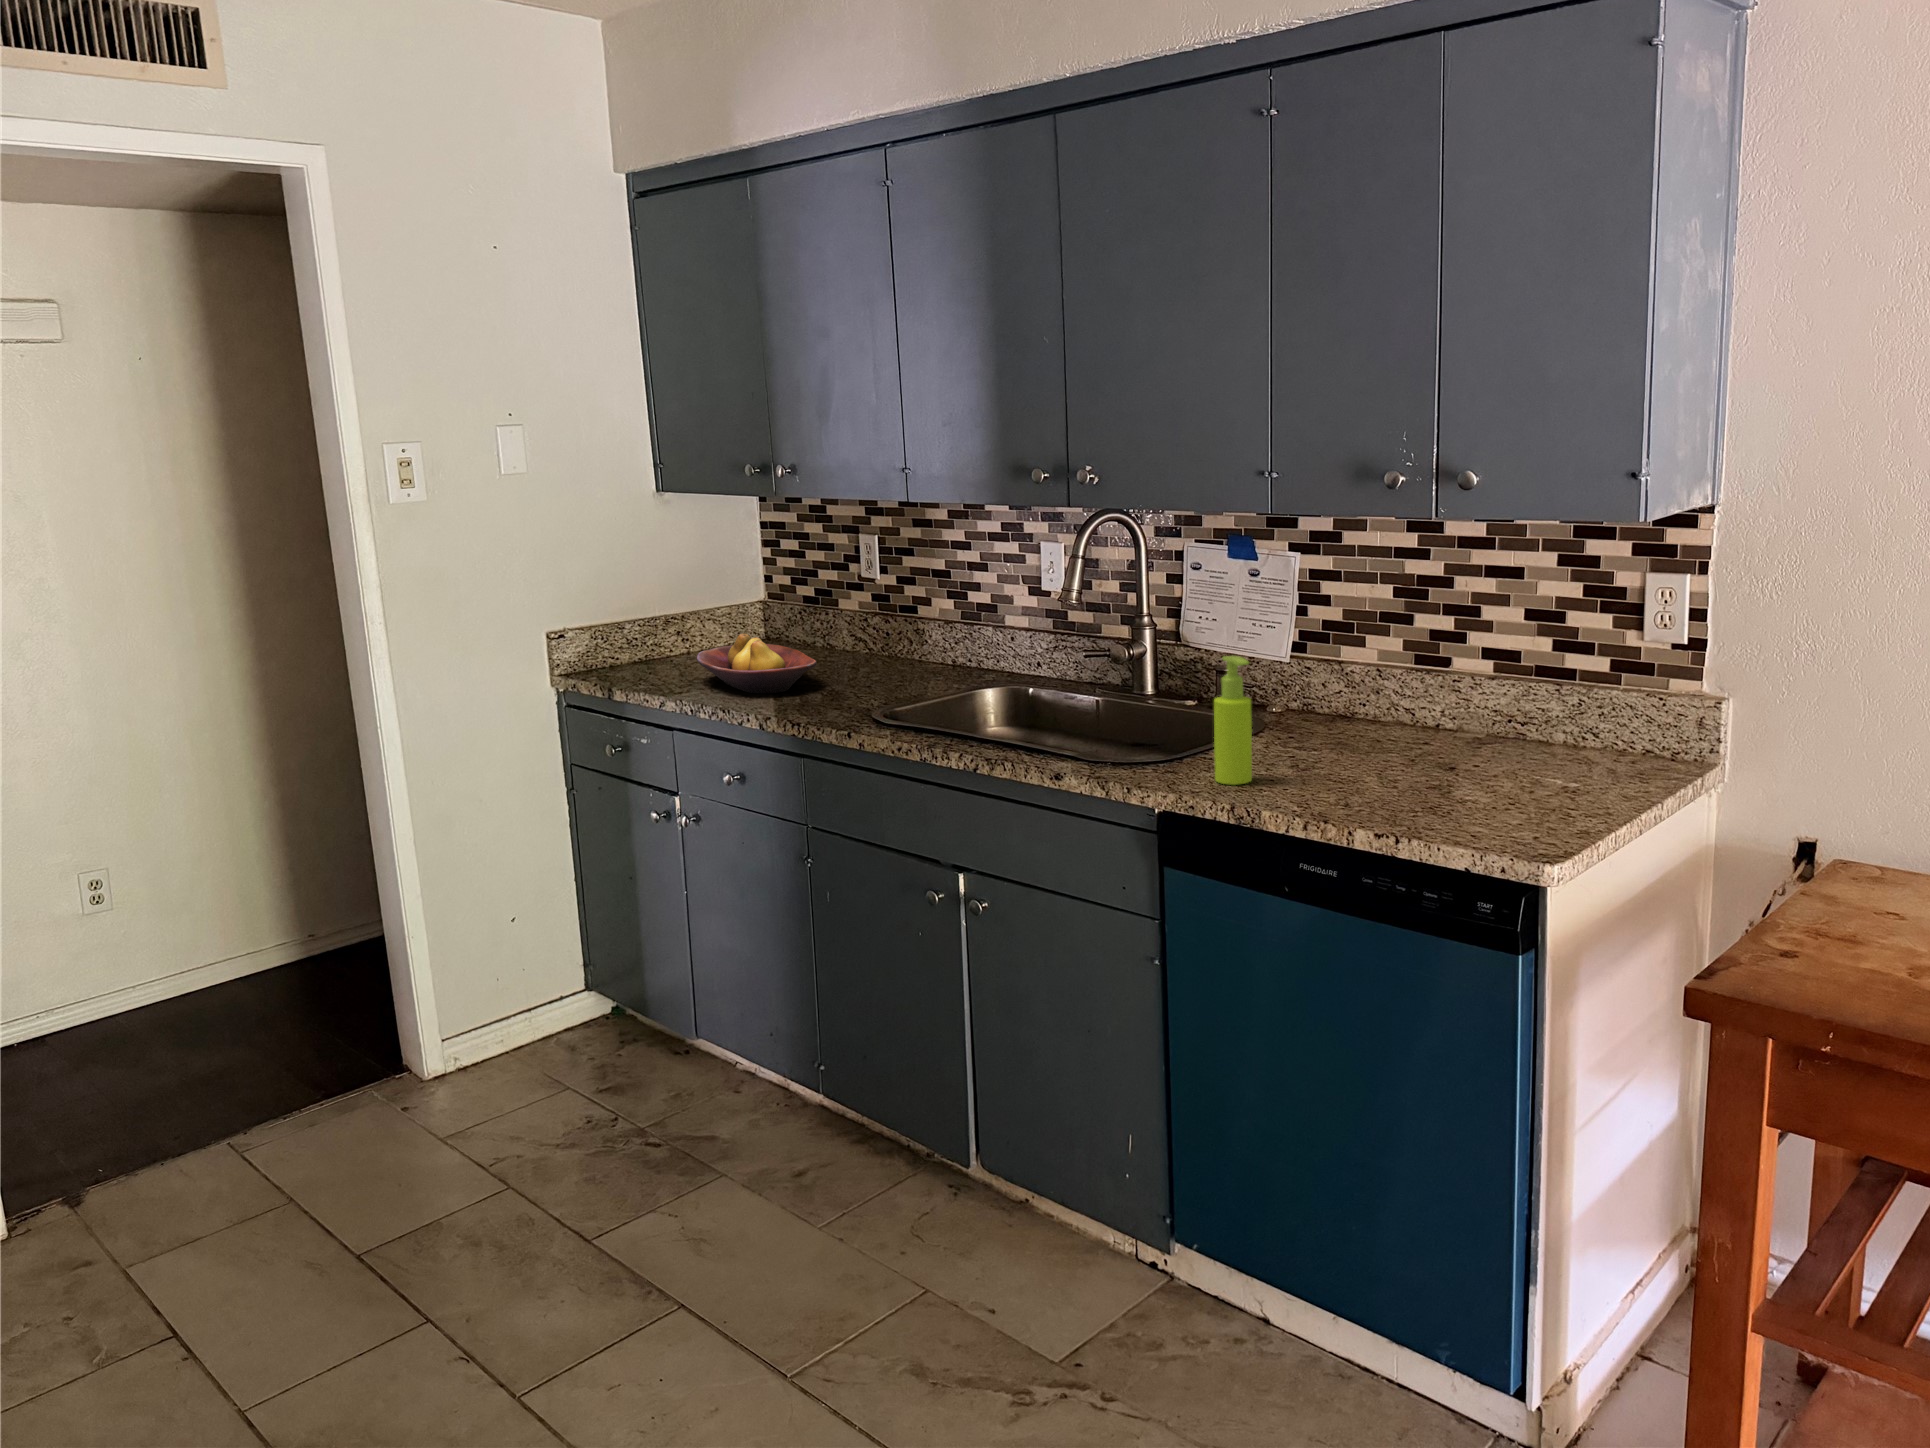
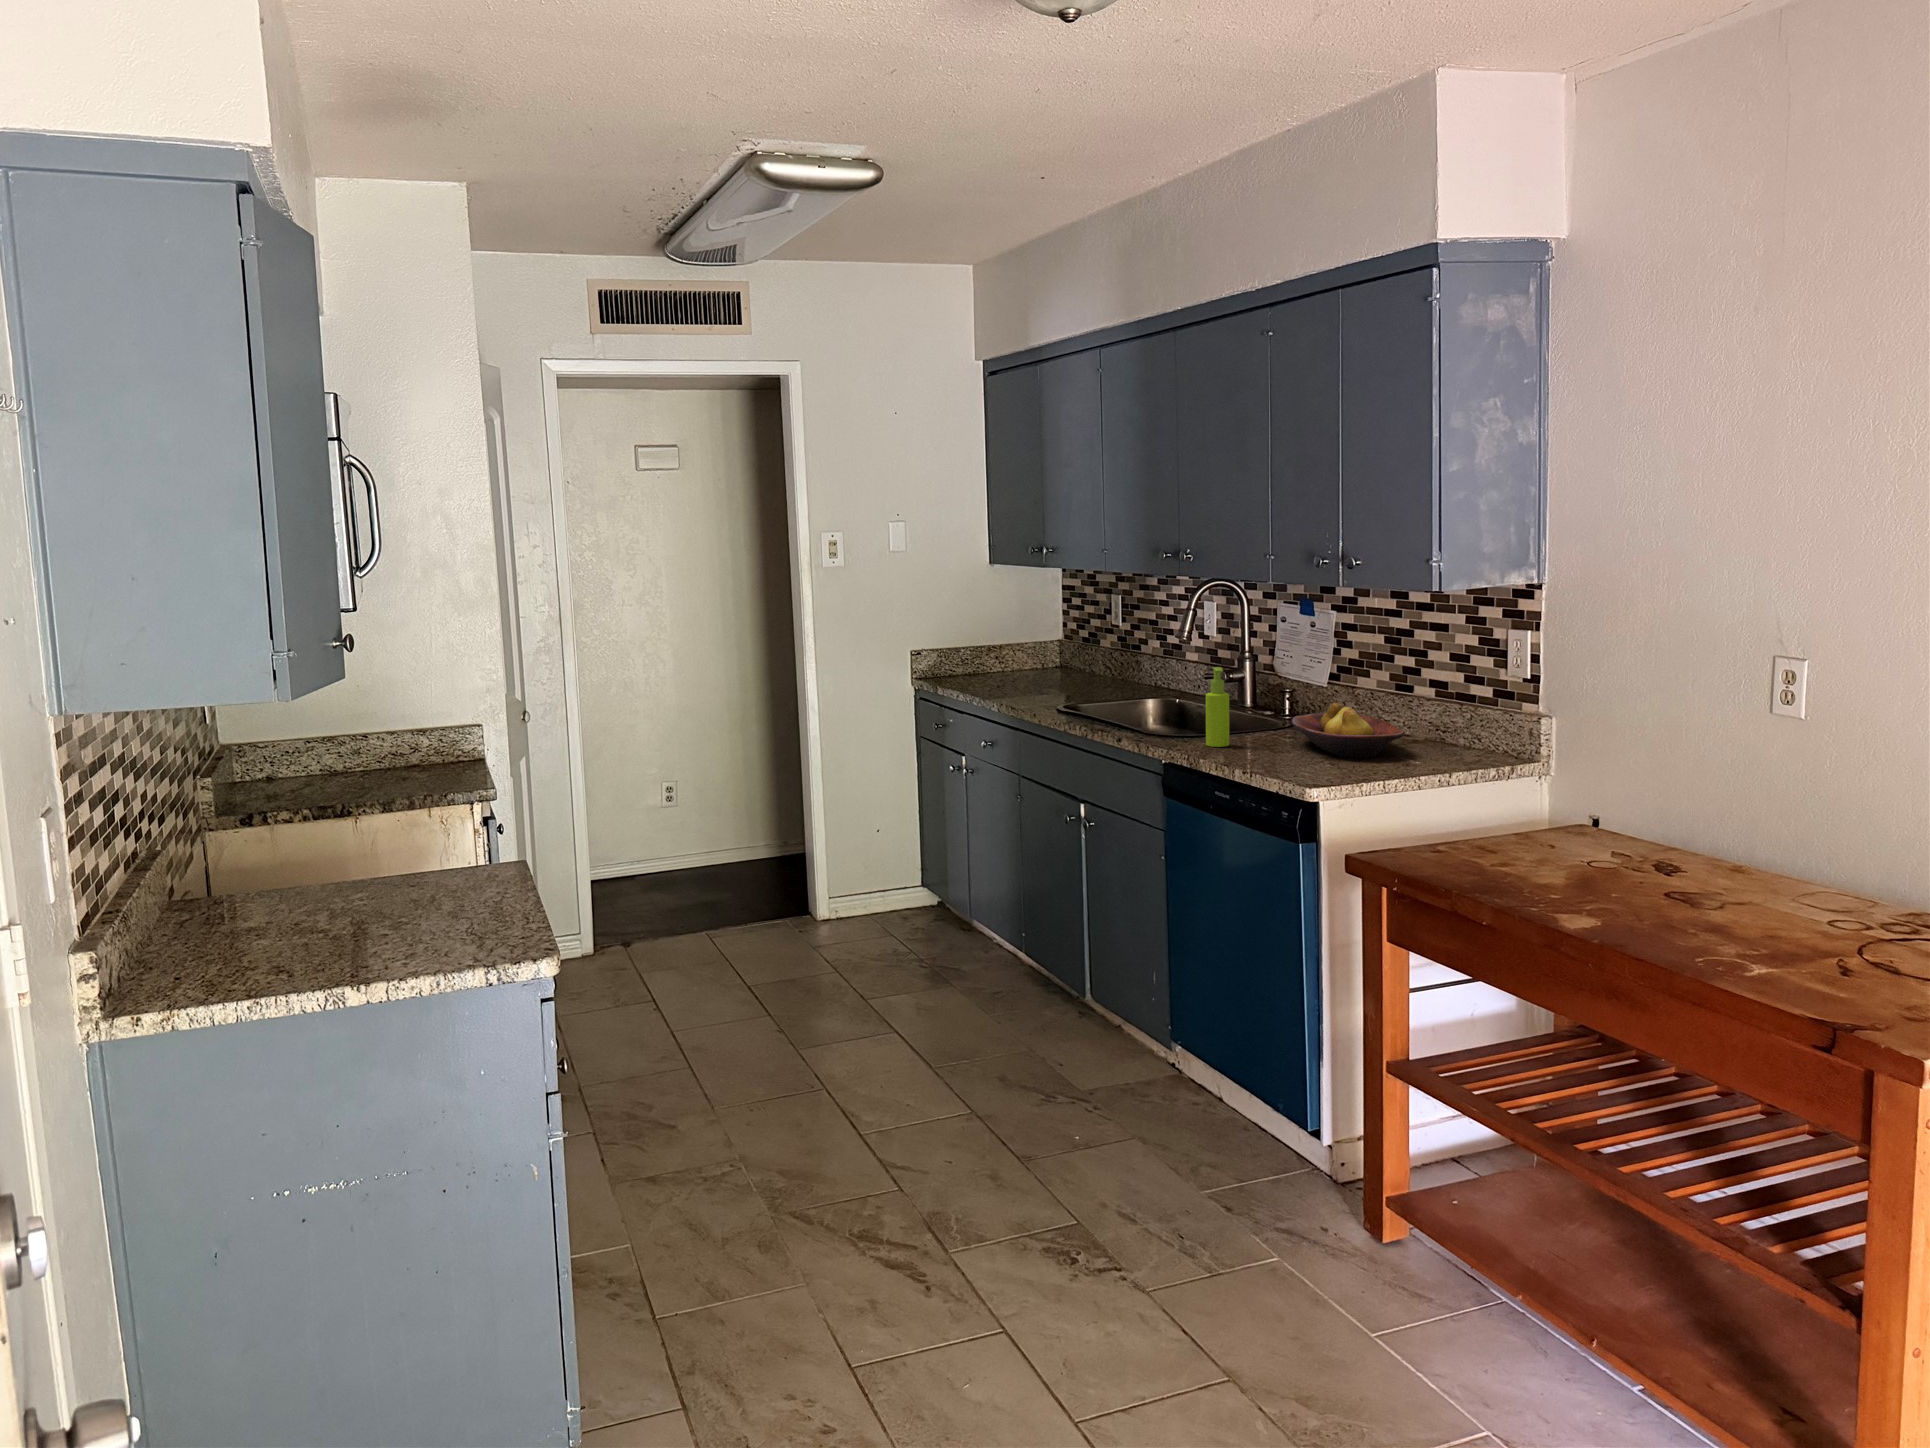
fruit bowl: present [696,634,817,693] -> present [1292,703,1404,757]

